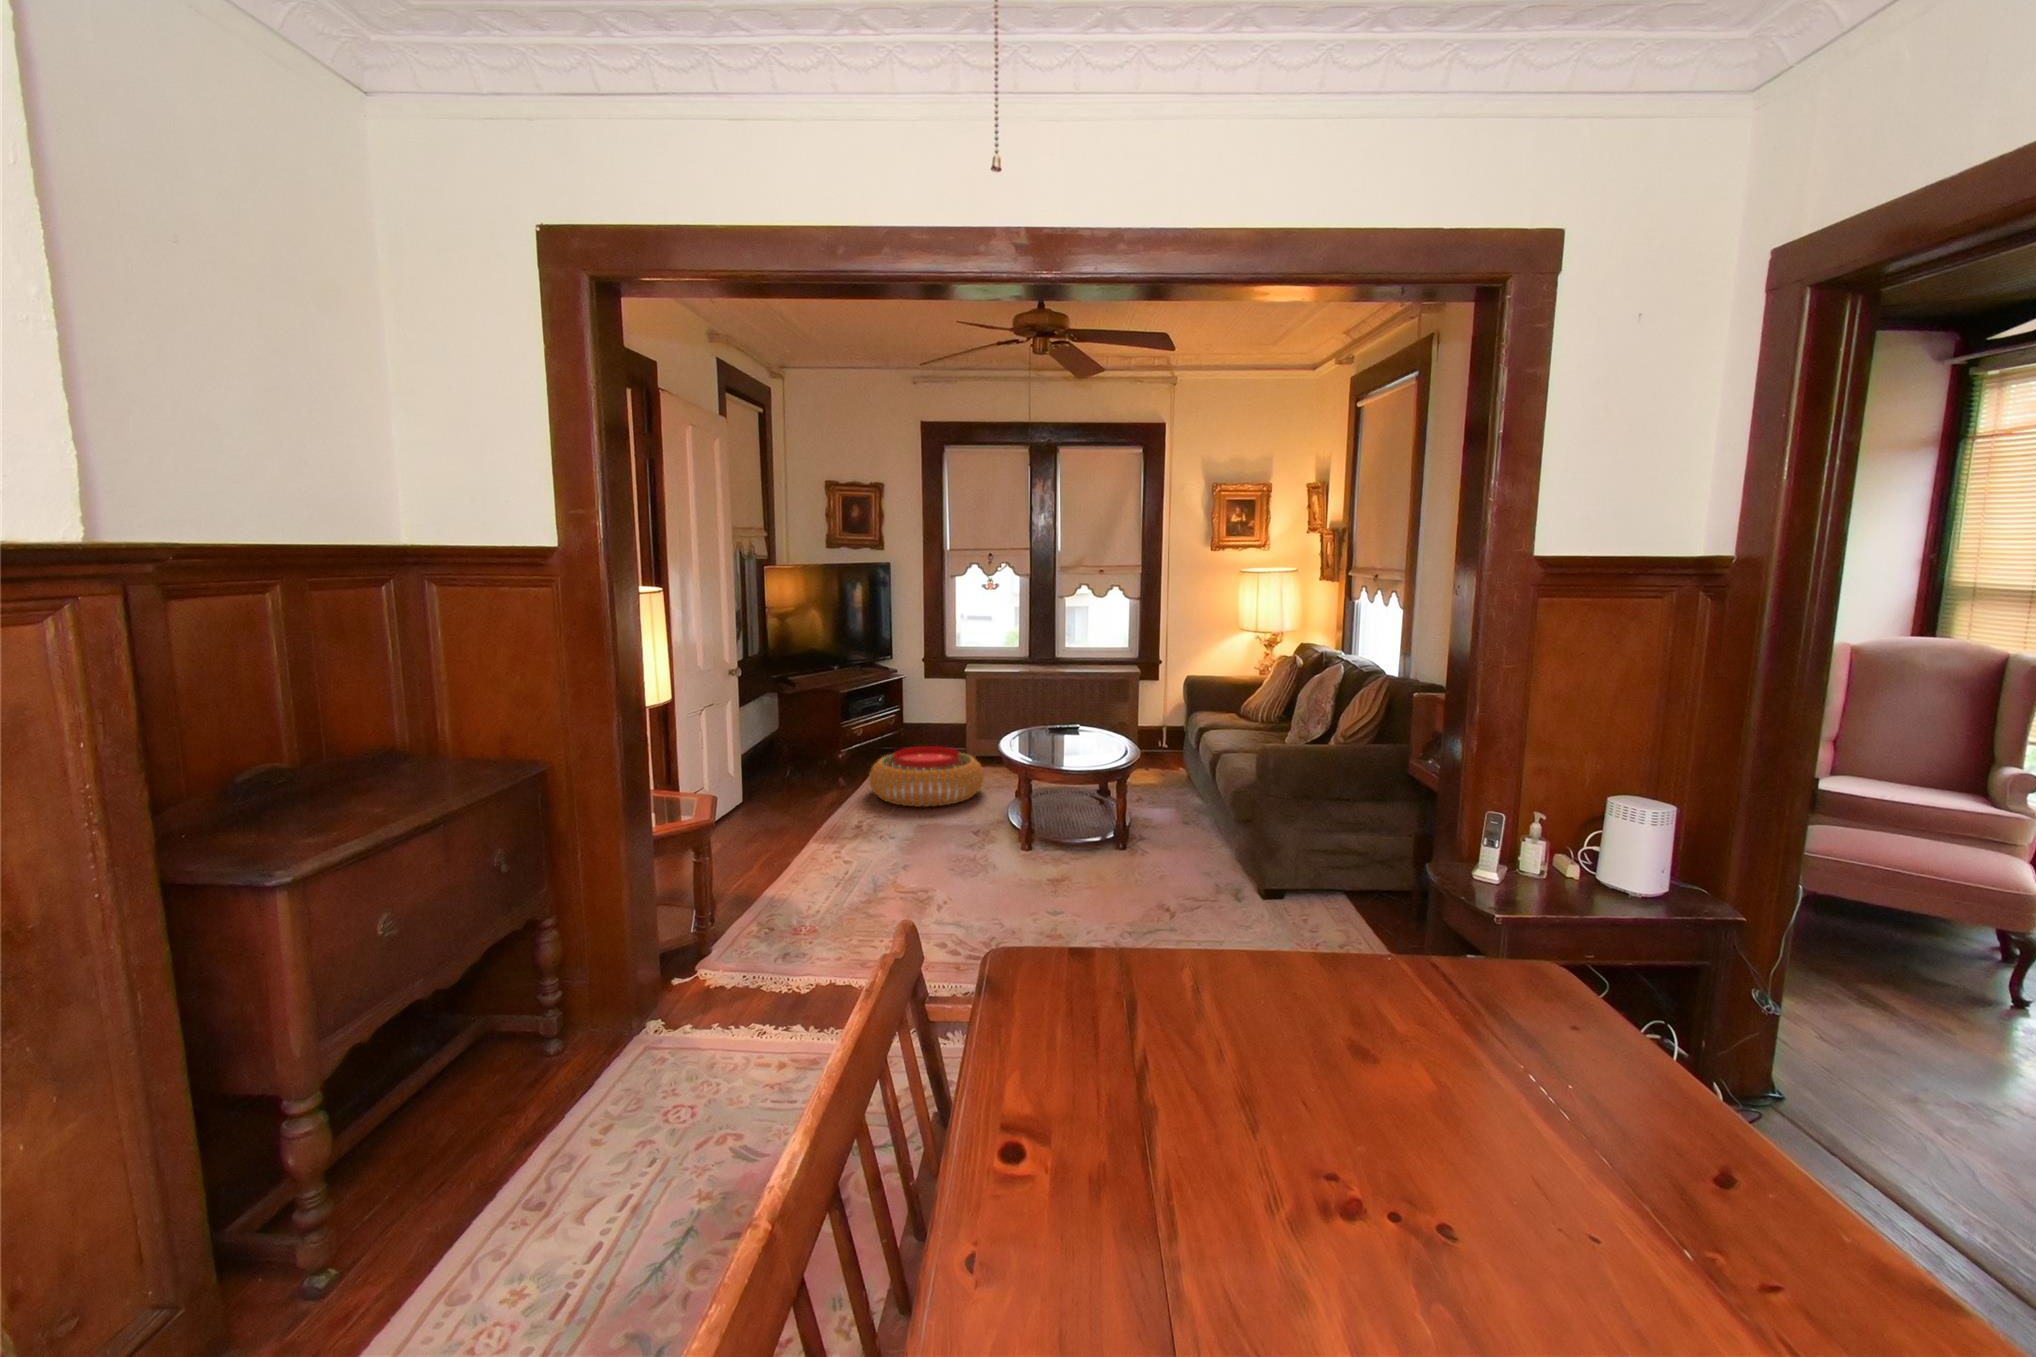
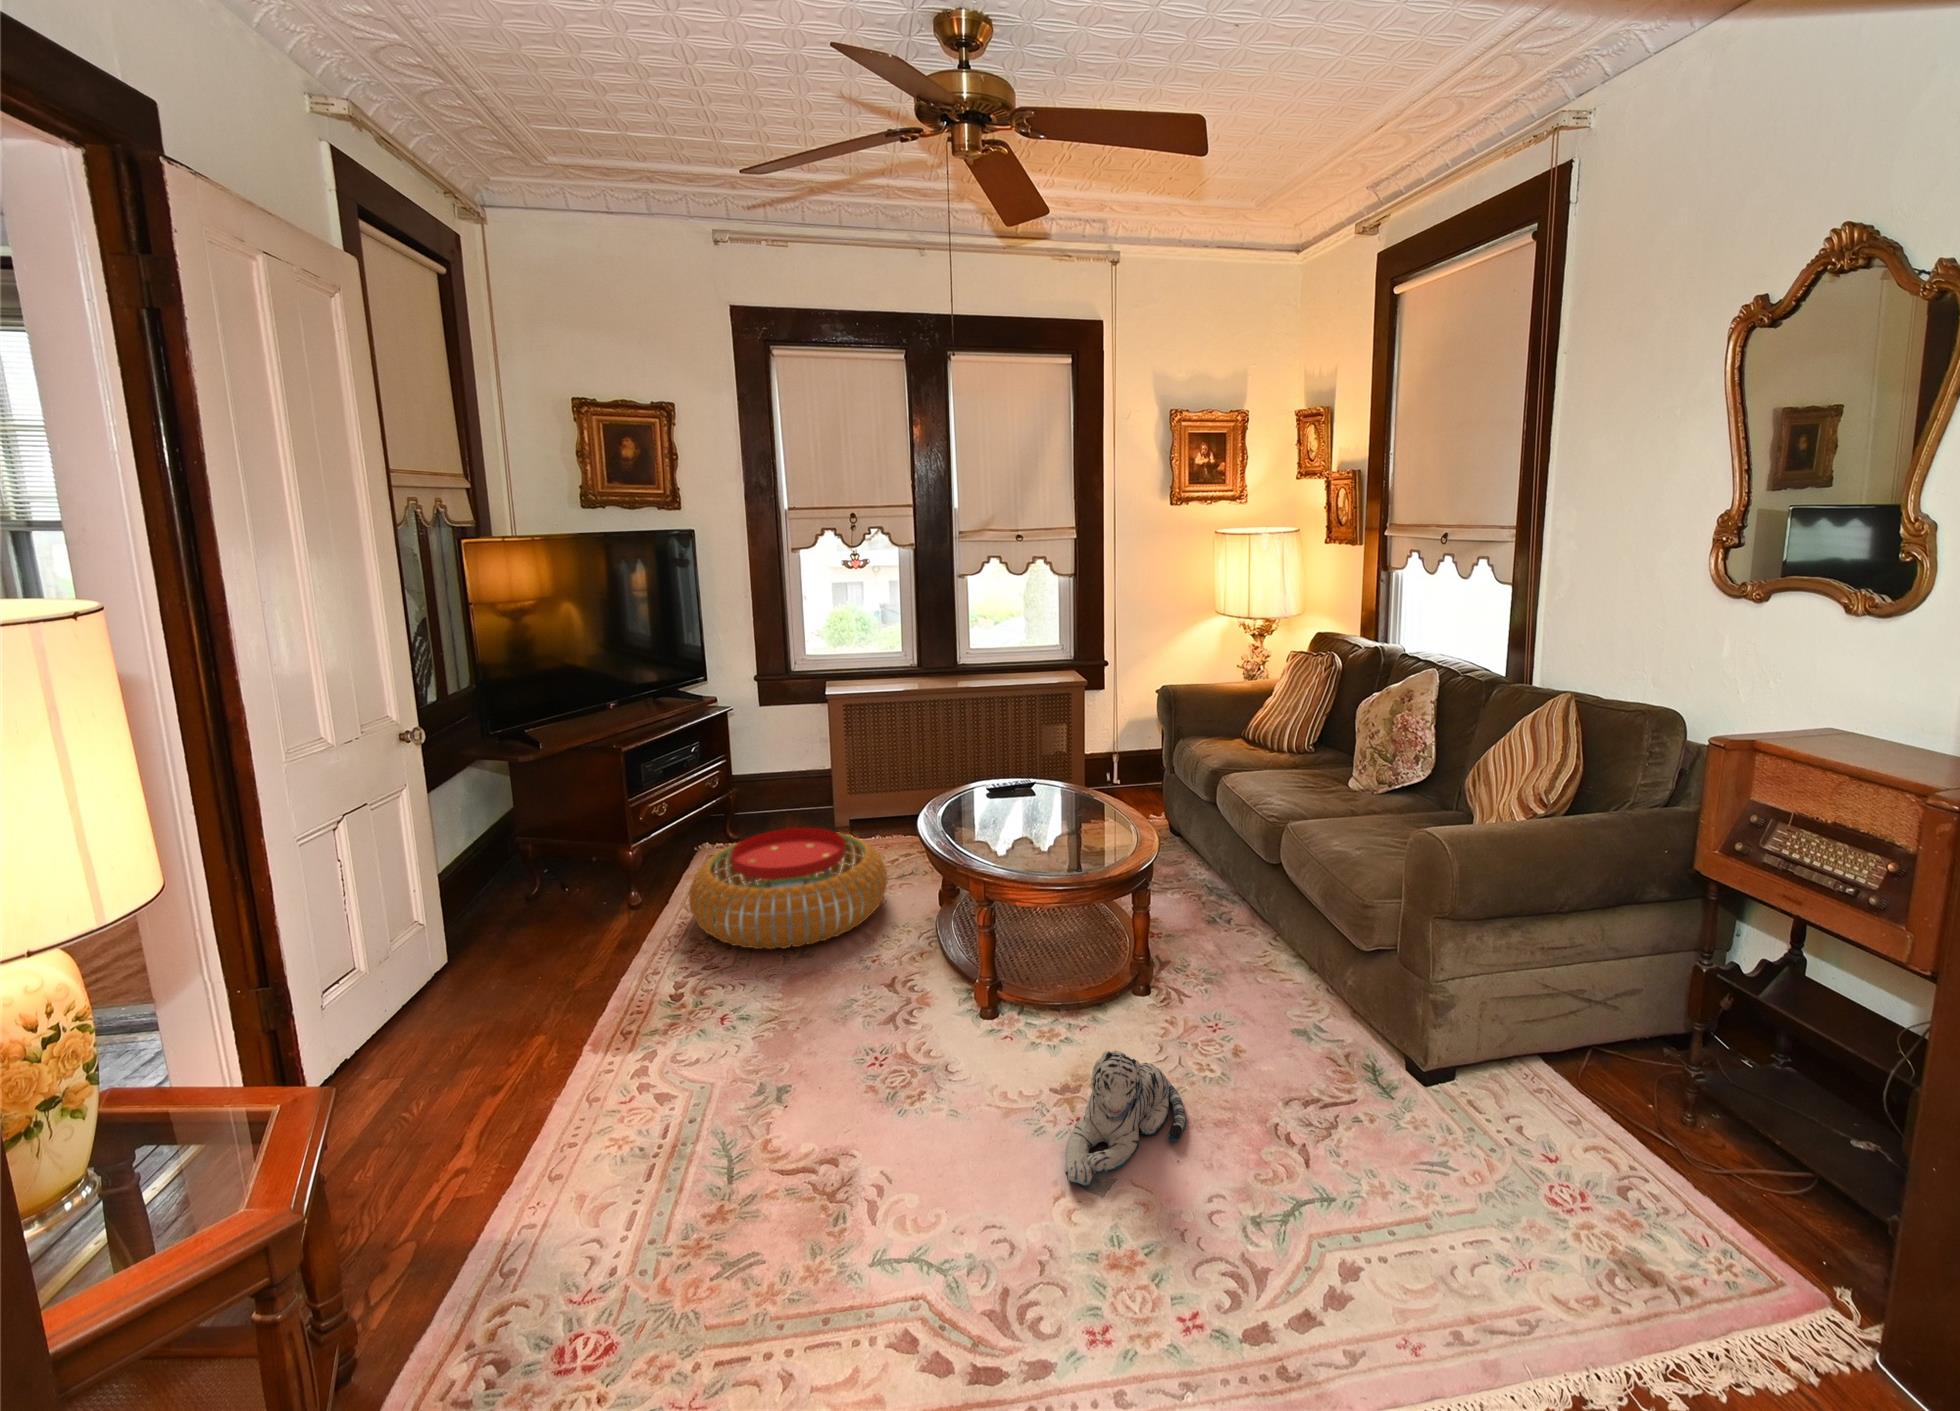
plush toy: none [1028,835,1104,894] -> present [1065,1050,1186,1186]

